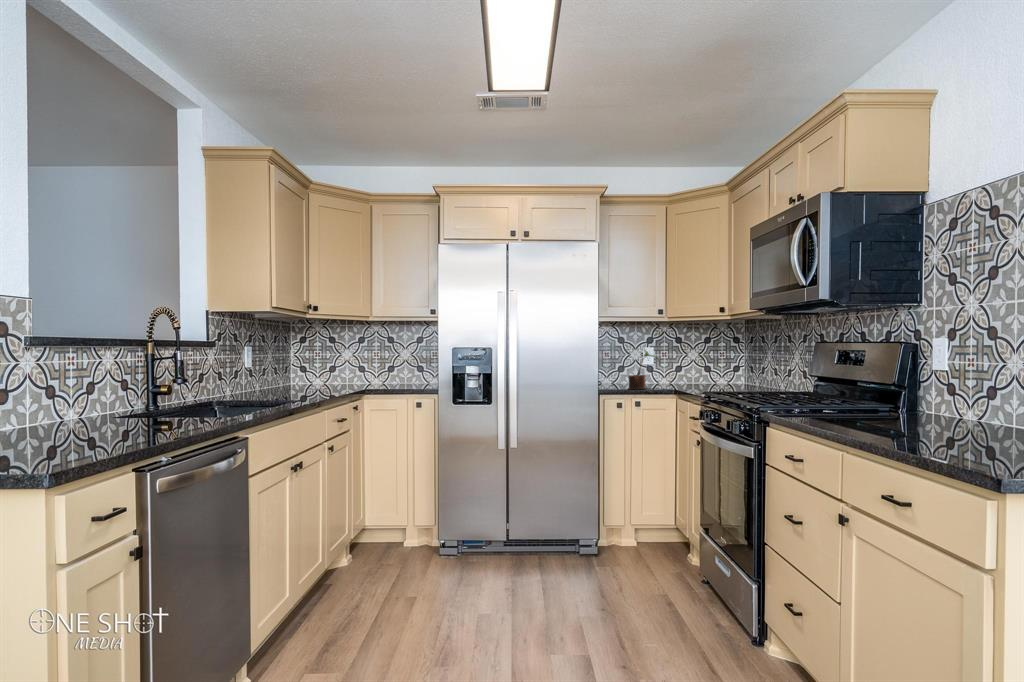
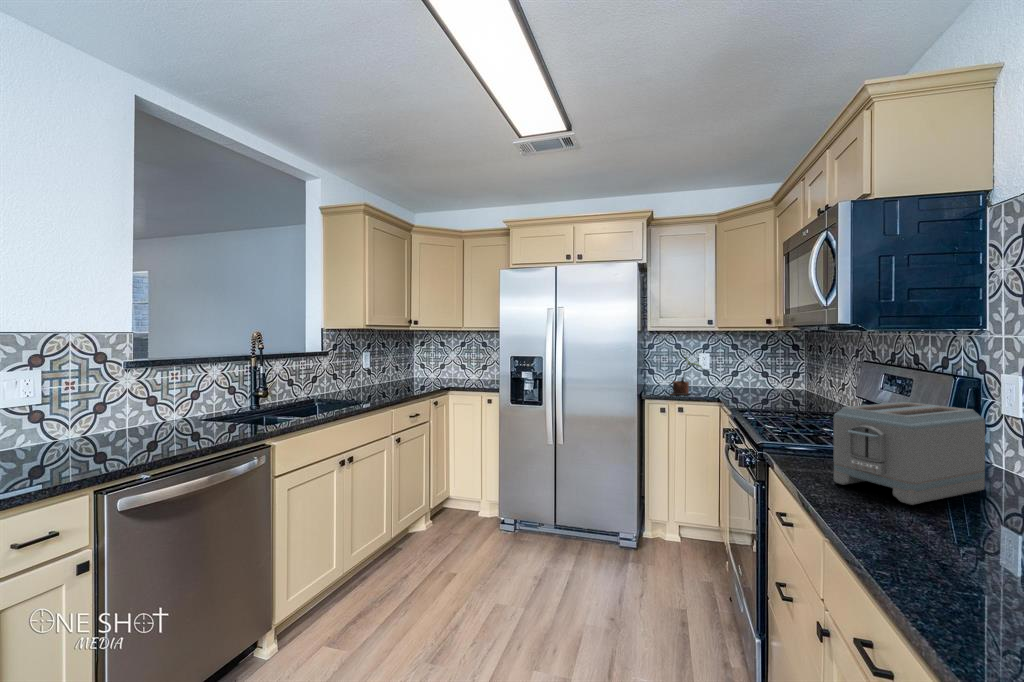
toaster: none [836,360,932,428] -> present [834,402,985,505]

